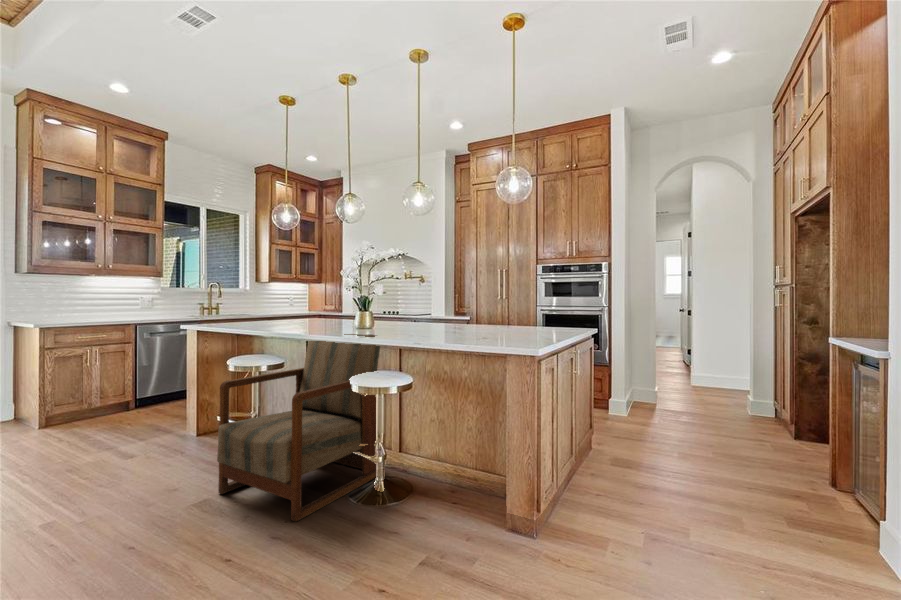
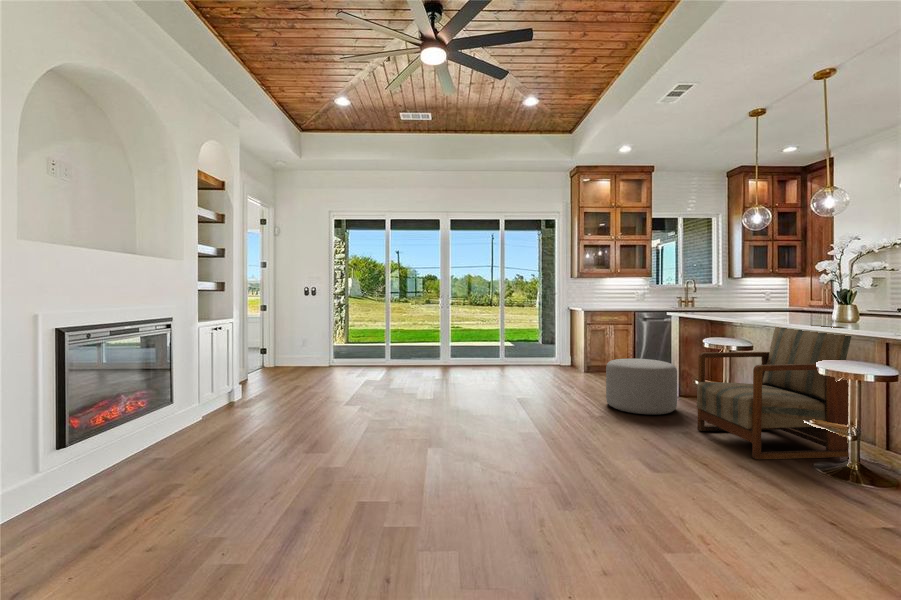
ottoman: none [64,396,191,493] -> present [606,358,677,415]

